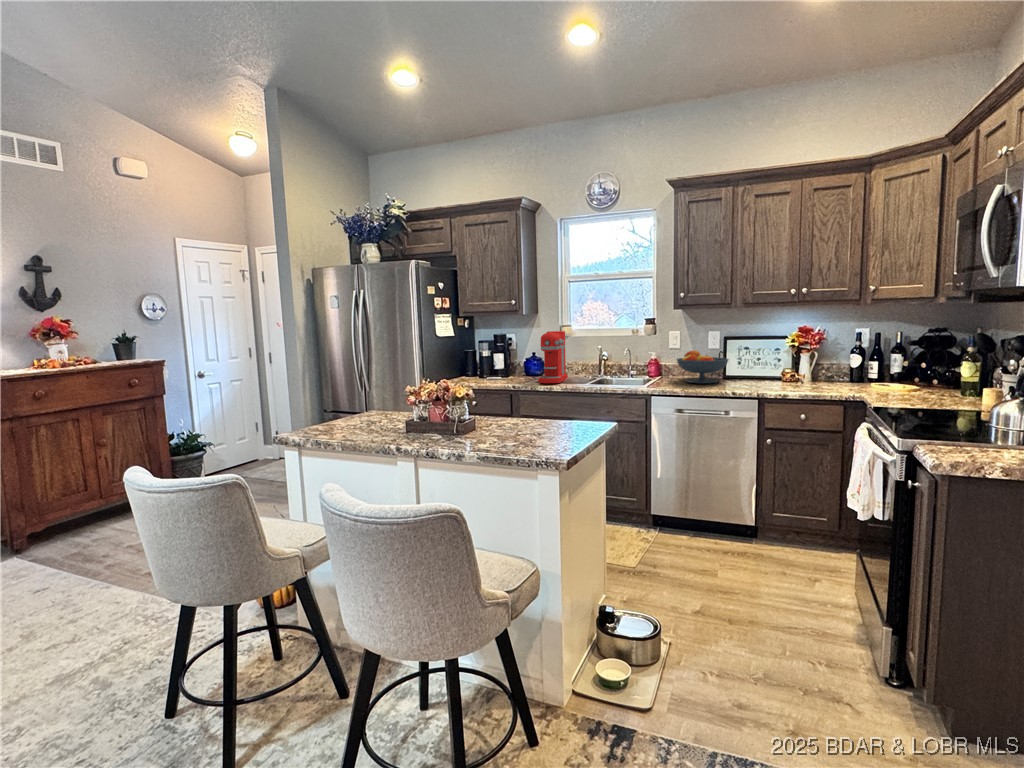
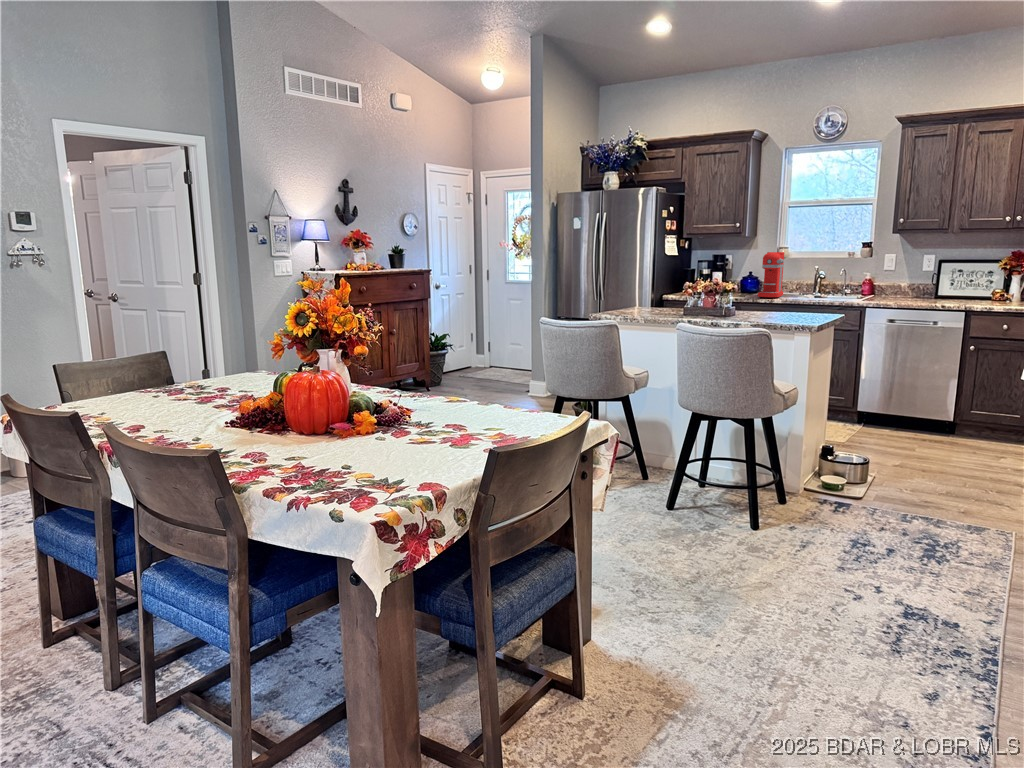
fruit bowl: present [677,350,729,383] -> none [891,271,942,300]

